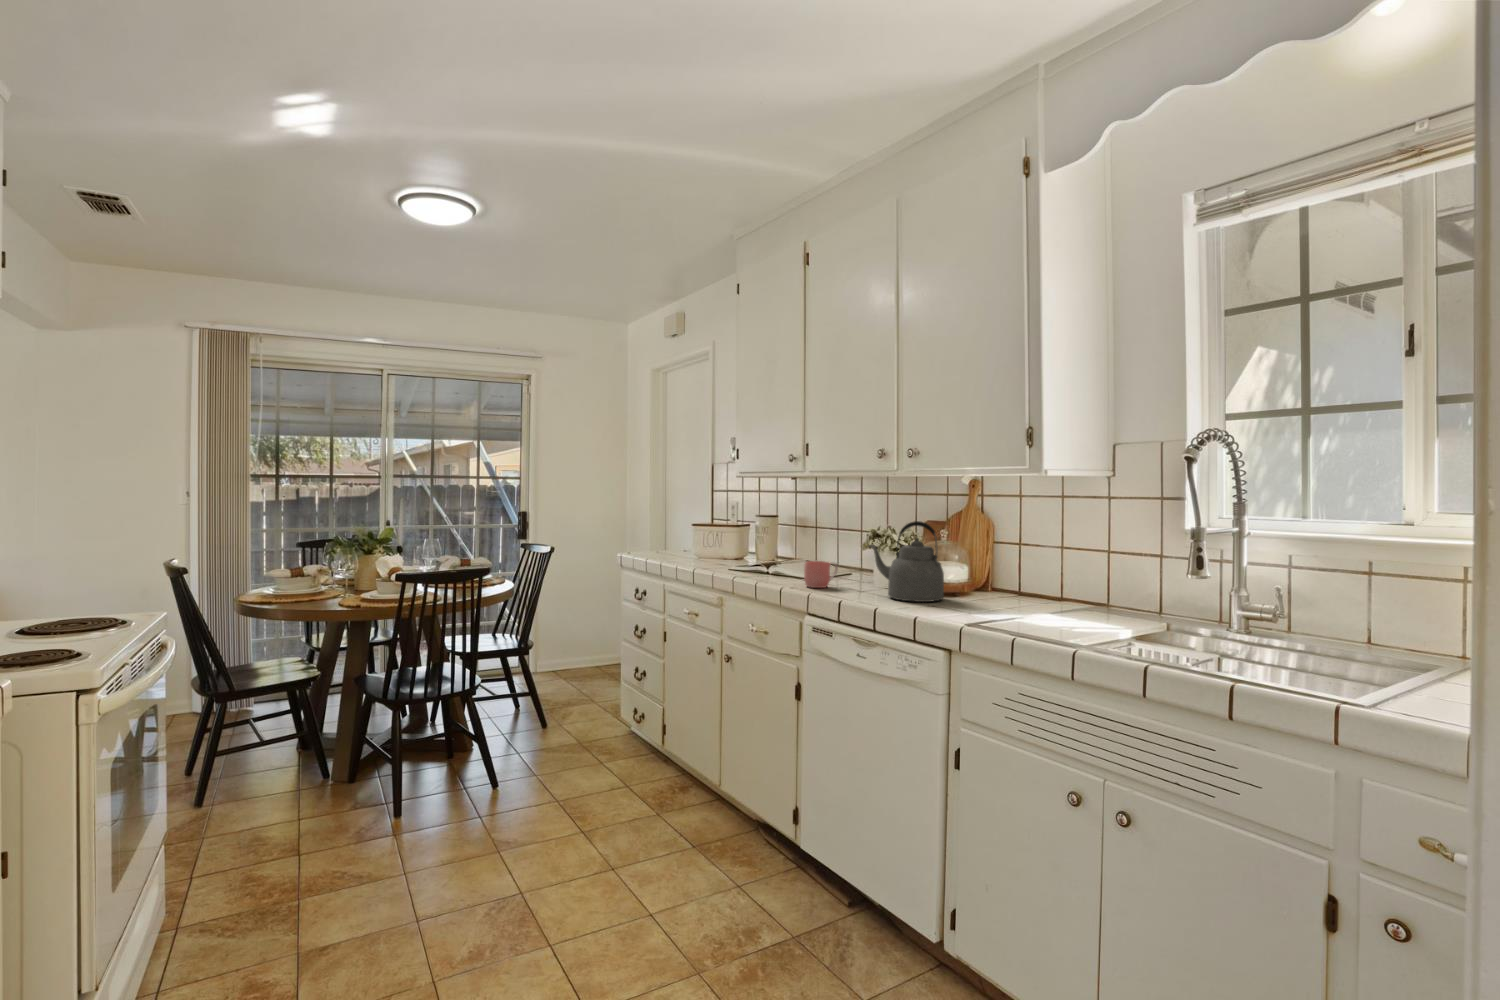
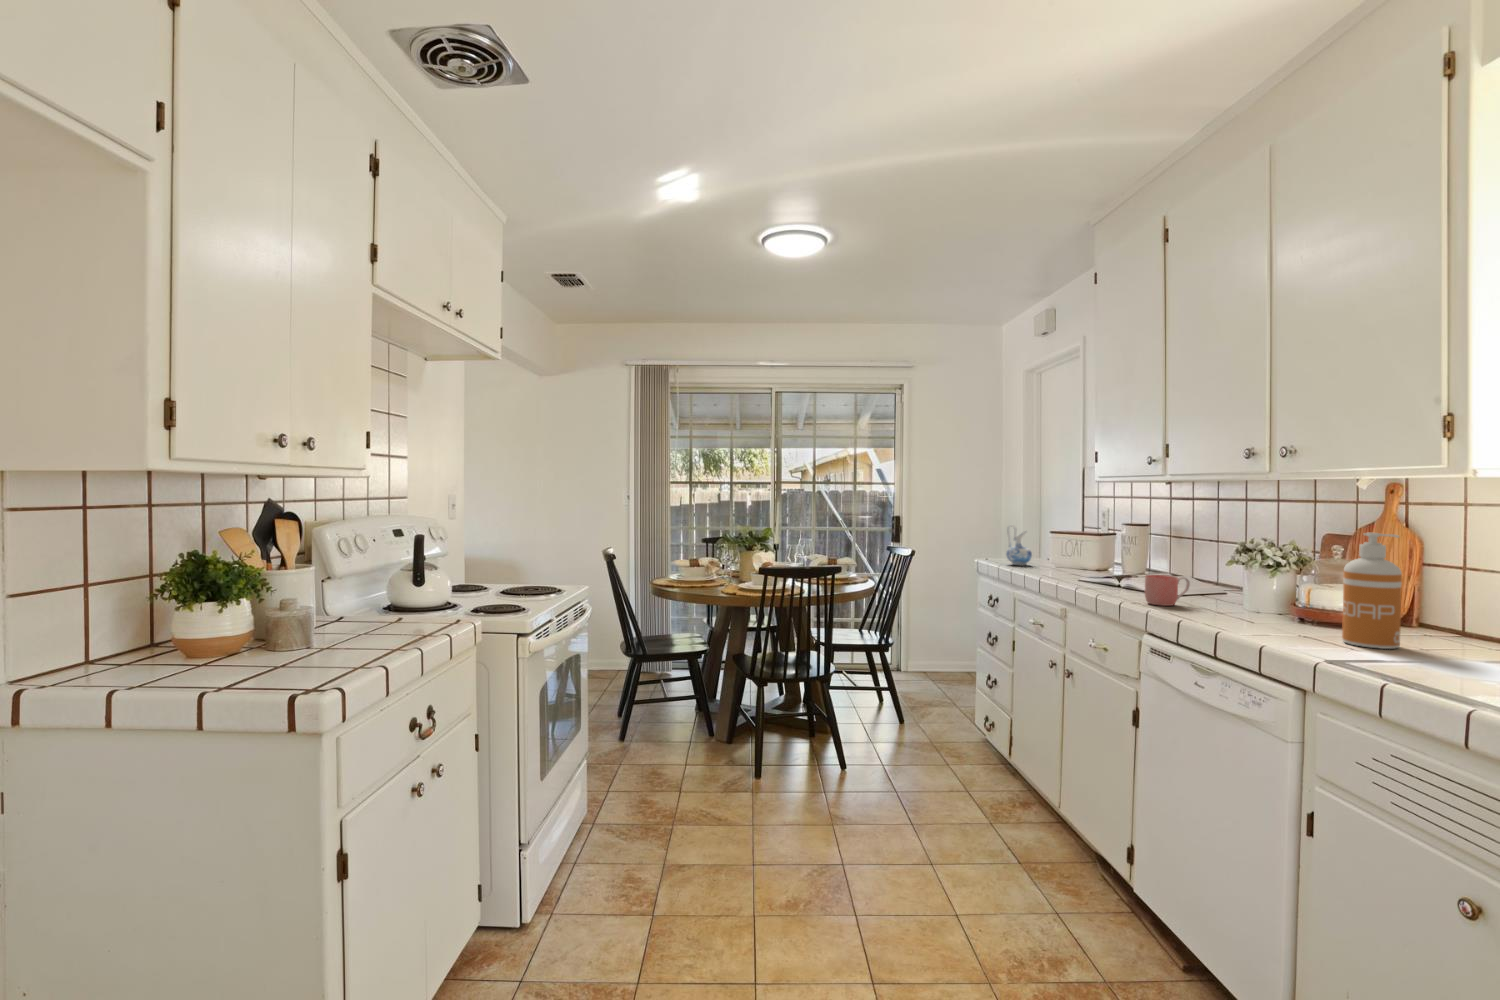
ceramic pitcher: none [658,518,681,557] -> present [1006,525,1032,565]
kettle: present [868,521,944,602] -> none [1219,532,1327,631]
soap dispenser: none [960,521,997,611] -> present [1342,533,1402,649]

